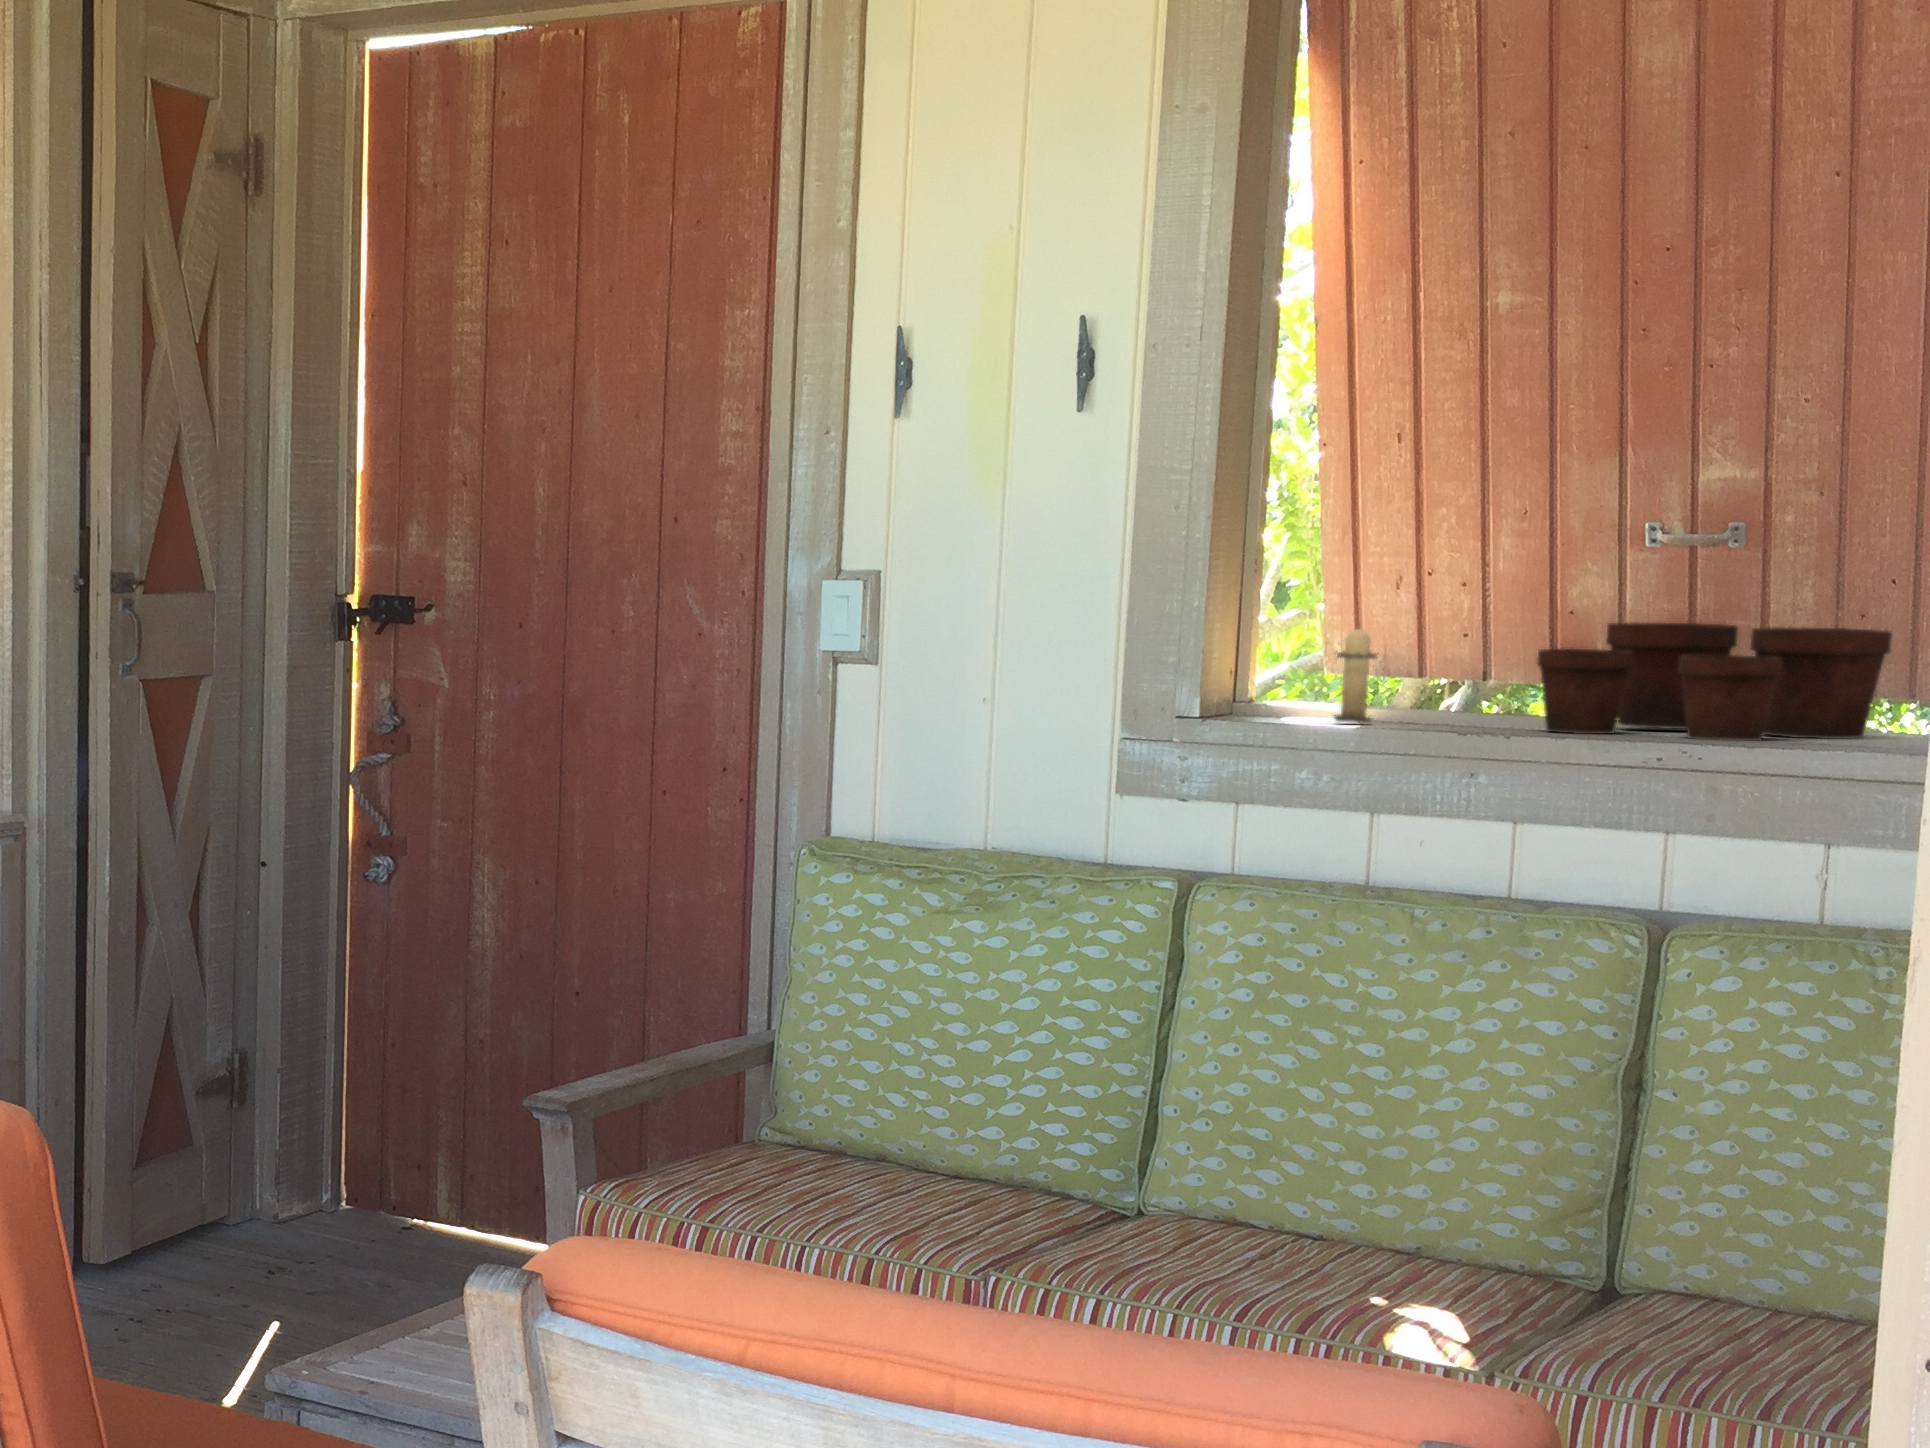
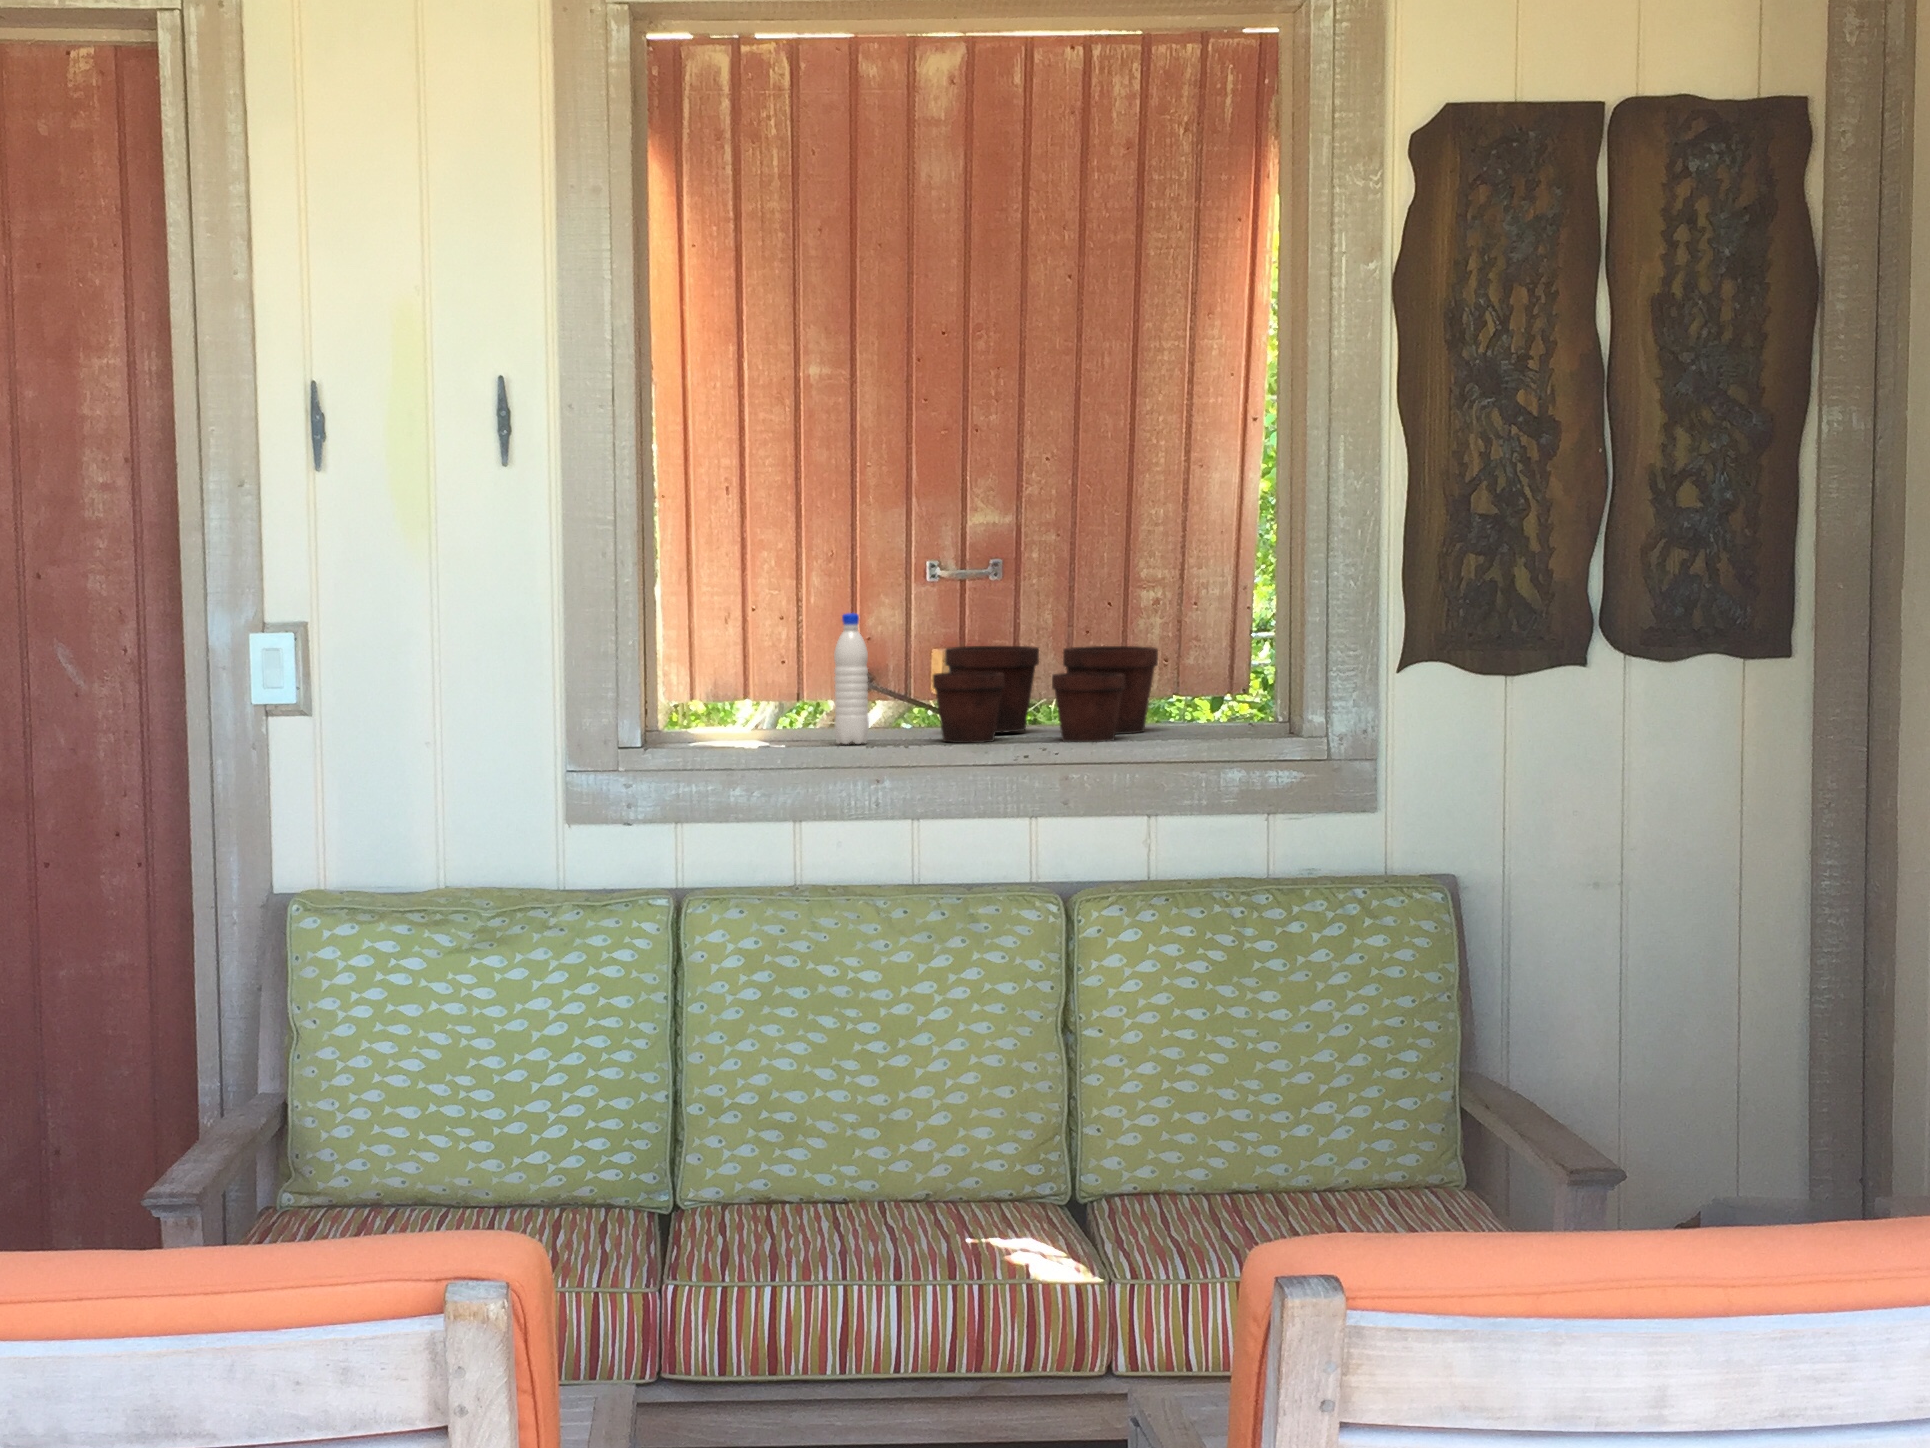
water bottle: none [1414,574,1462,727] -> present [834,613,869,744]
candle: present [1333,629,1379,723] -> none [757,657,800,746]

